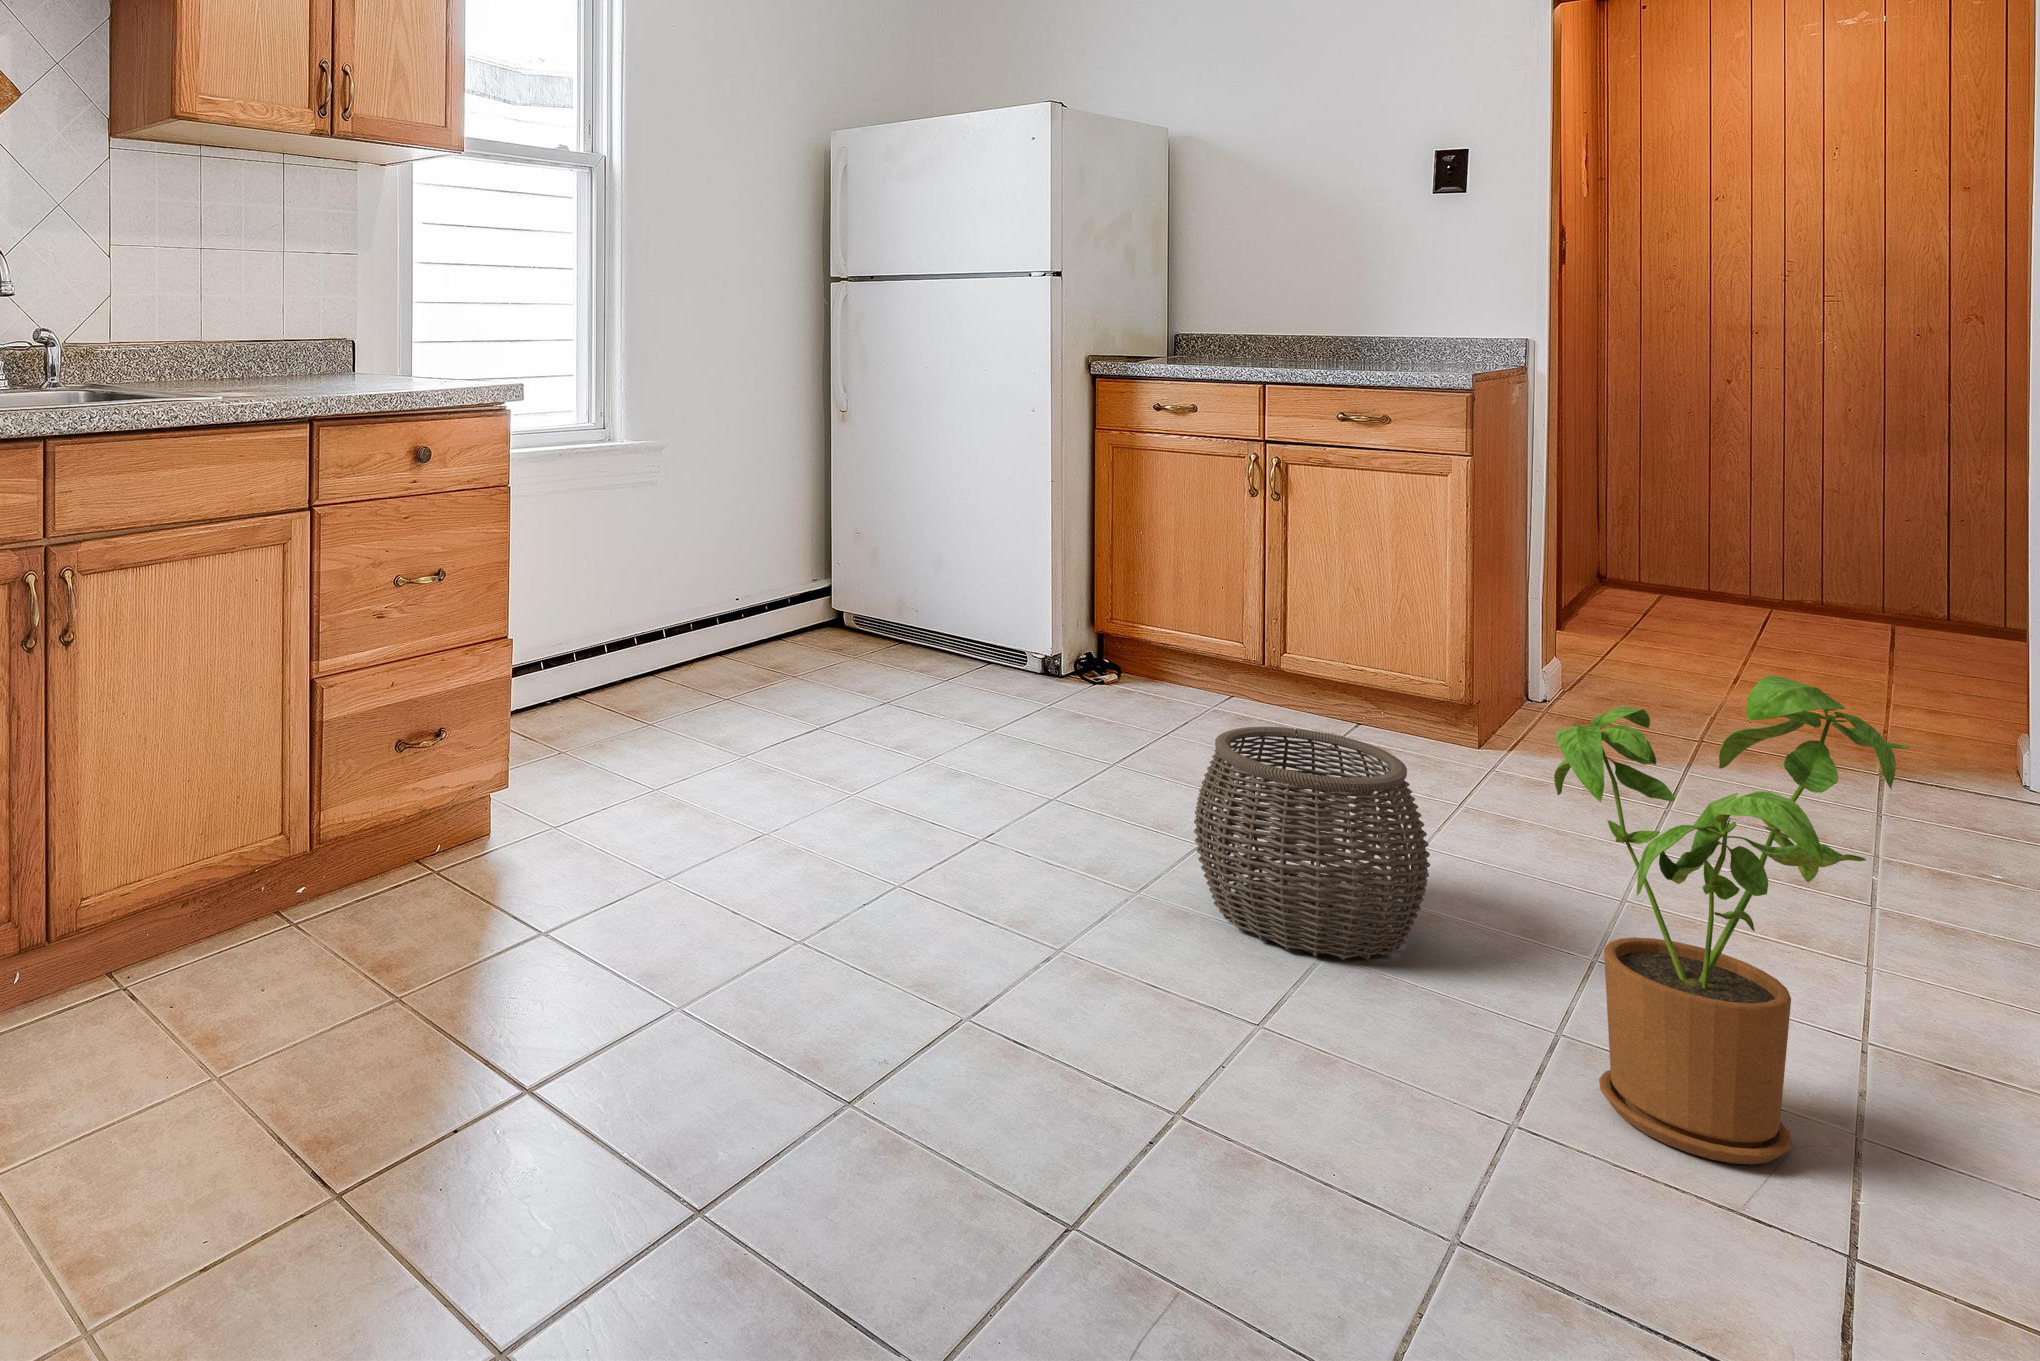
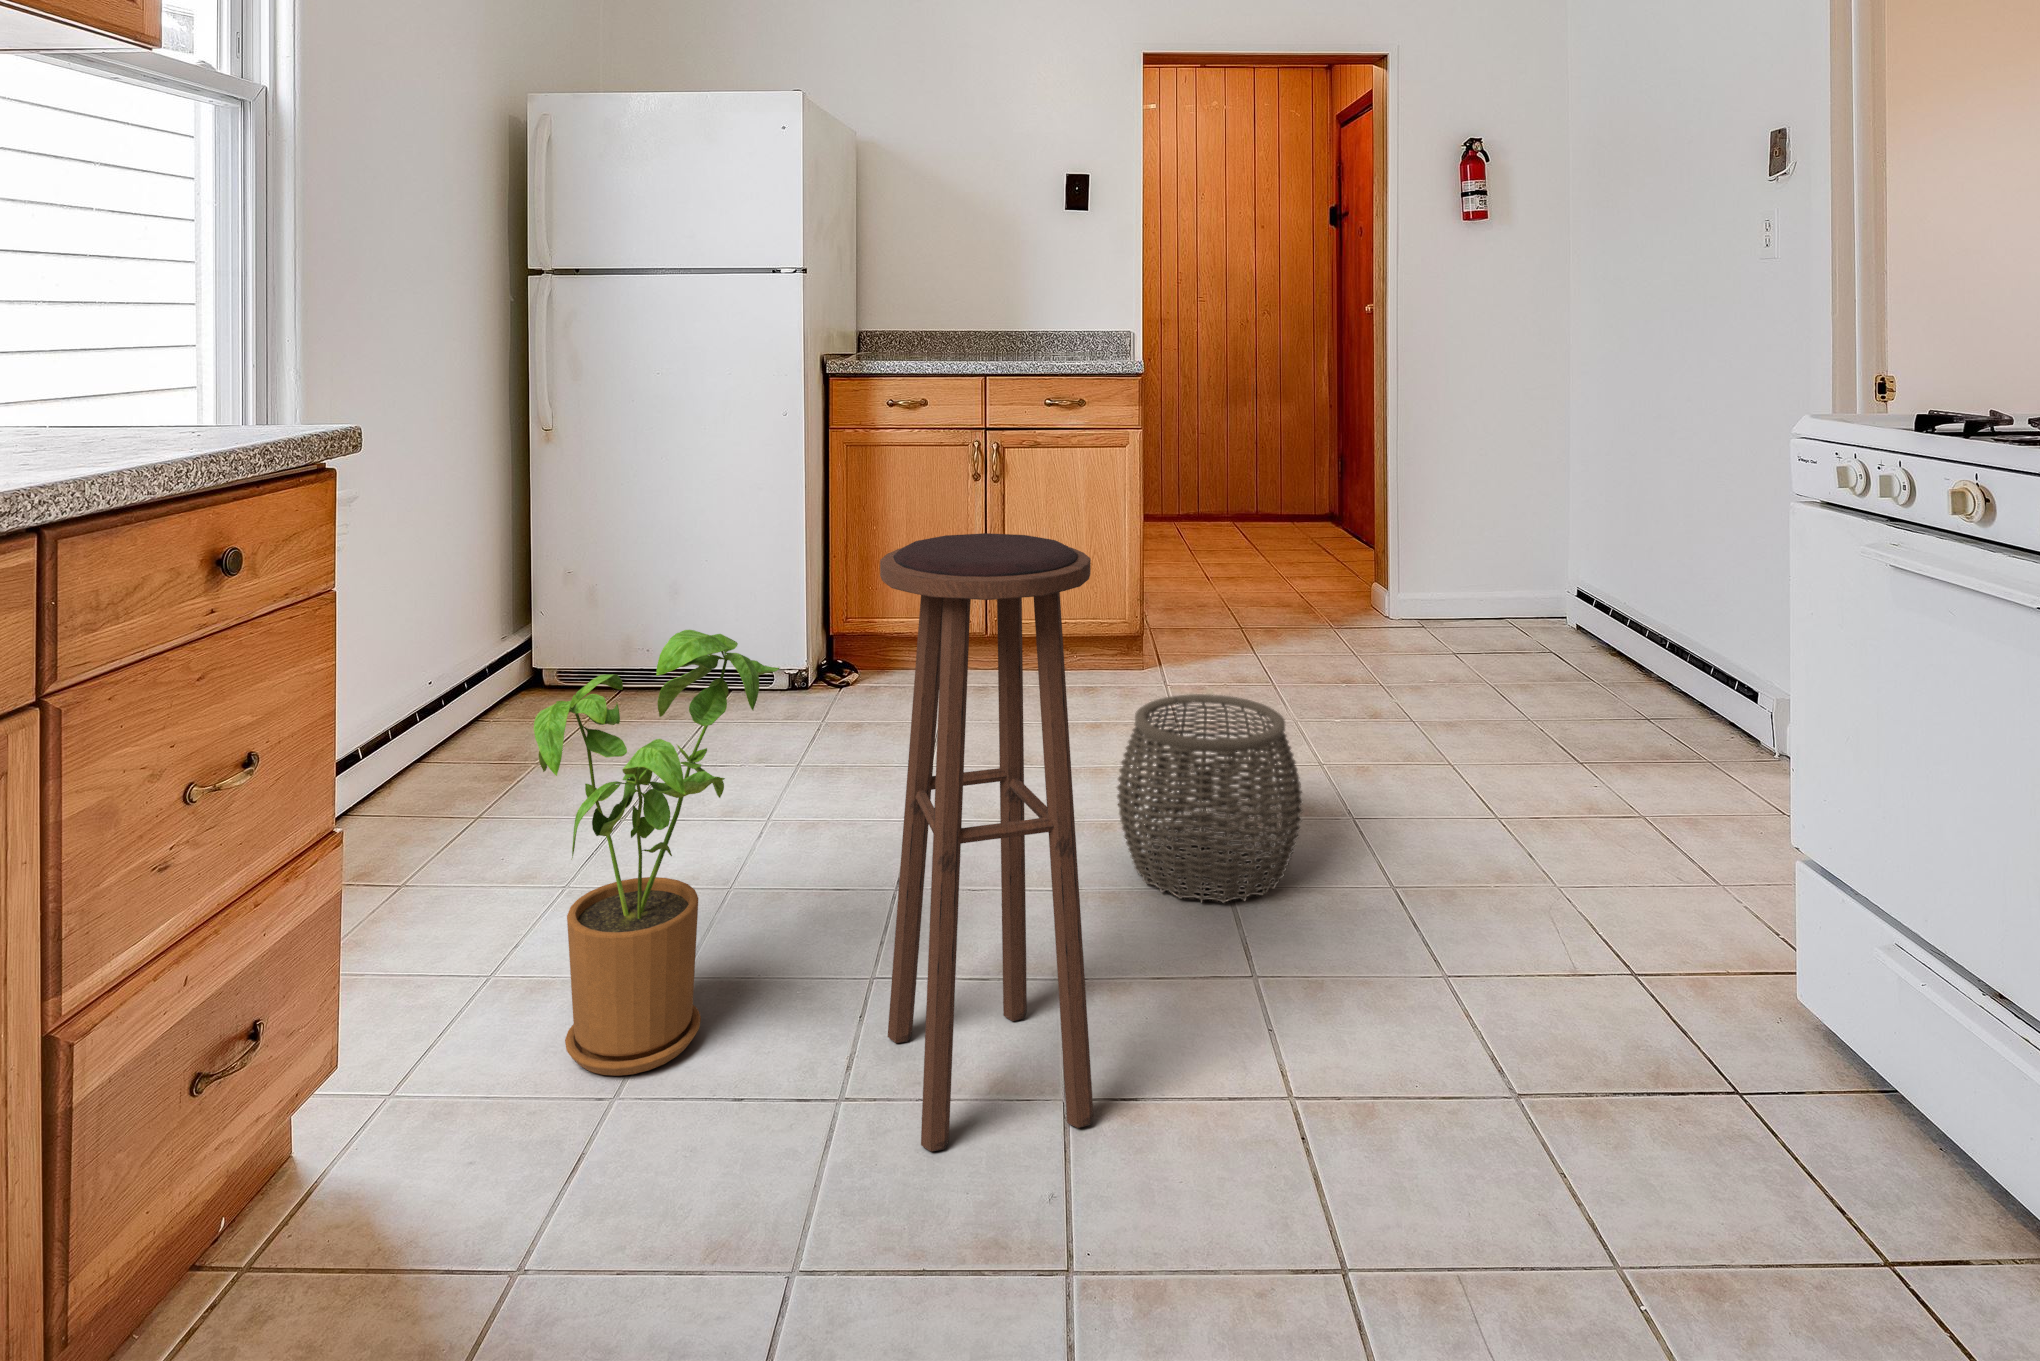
stool: none [806,498,992,1024] -> present [880,533,1094,1151]
house plant: present [1554,675,1909,1164] -> present [534,630,780,1076]

